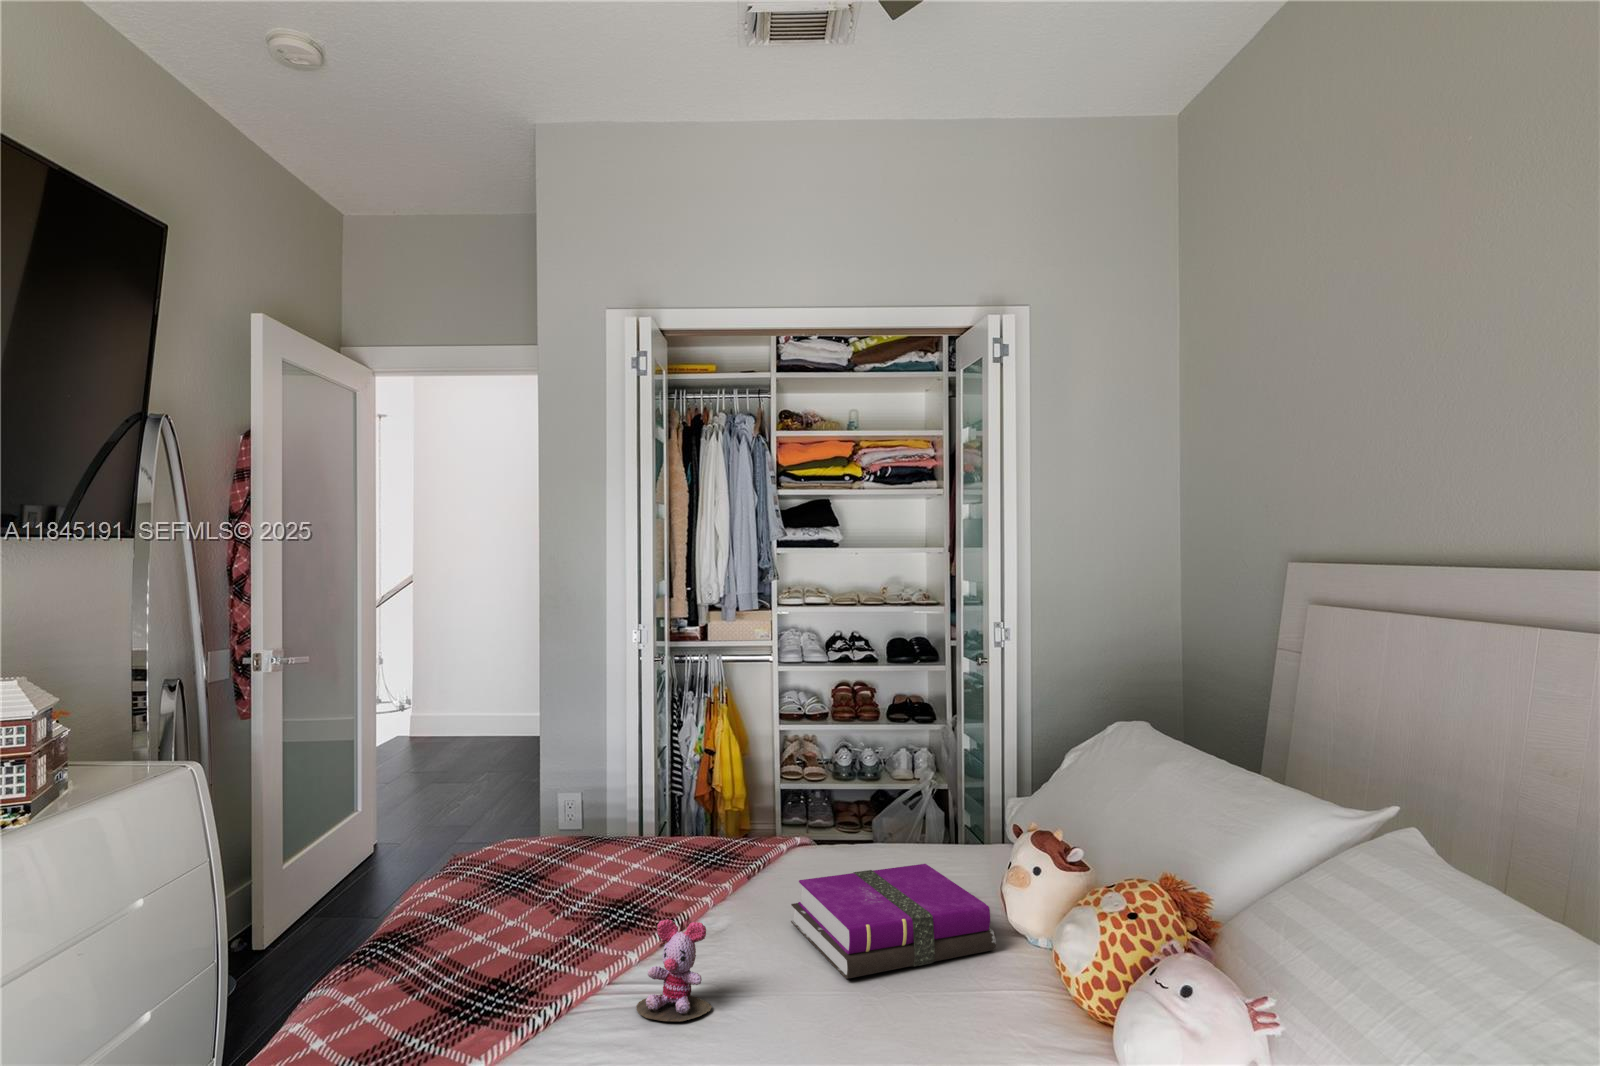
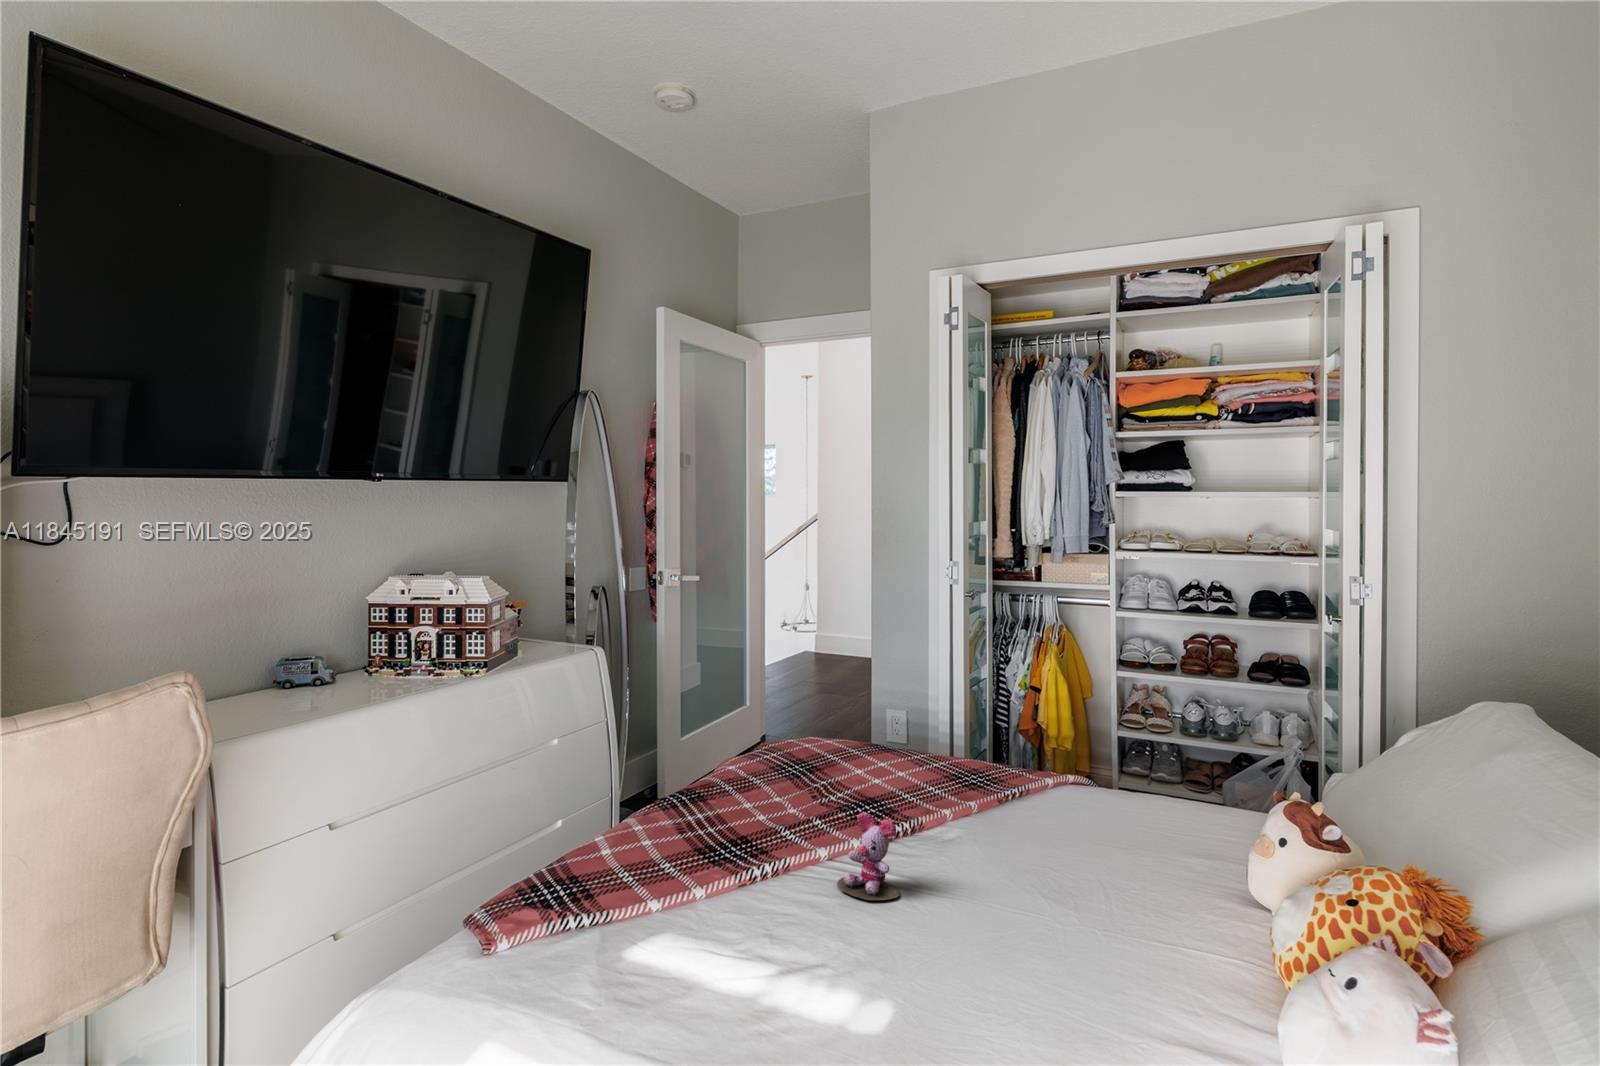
notebook: present [791,864,996,979] -> none [1012,807,1218,913]

